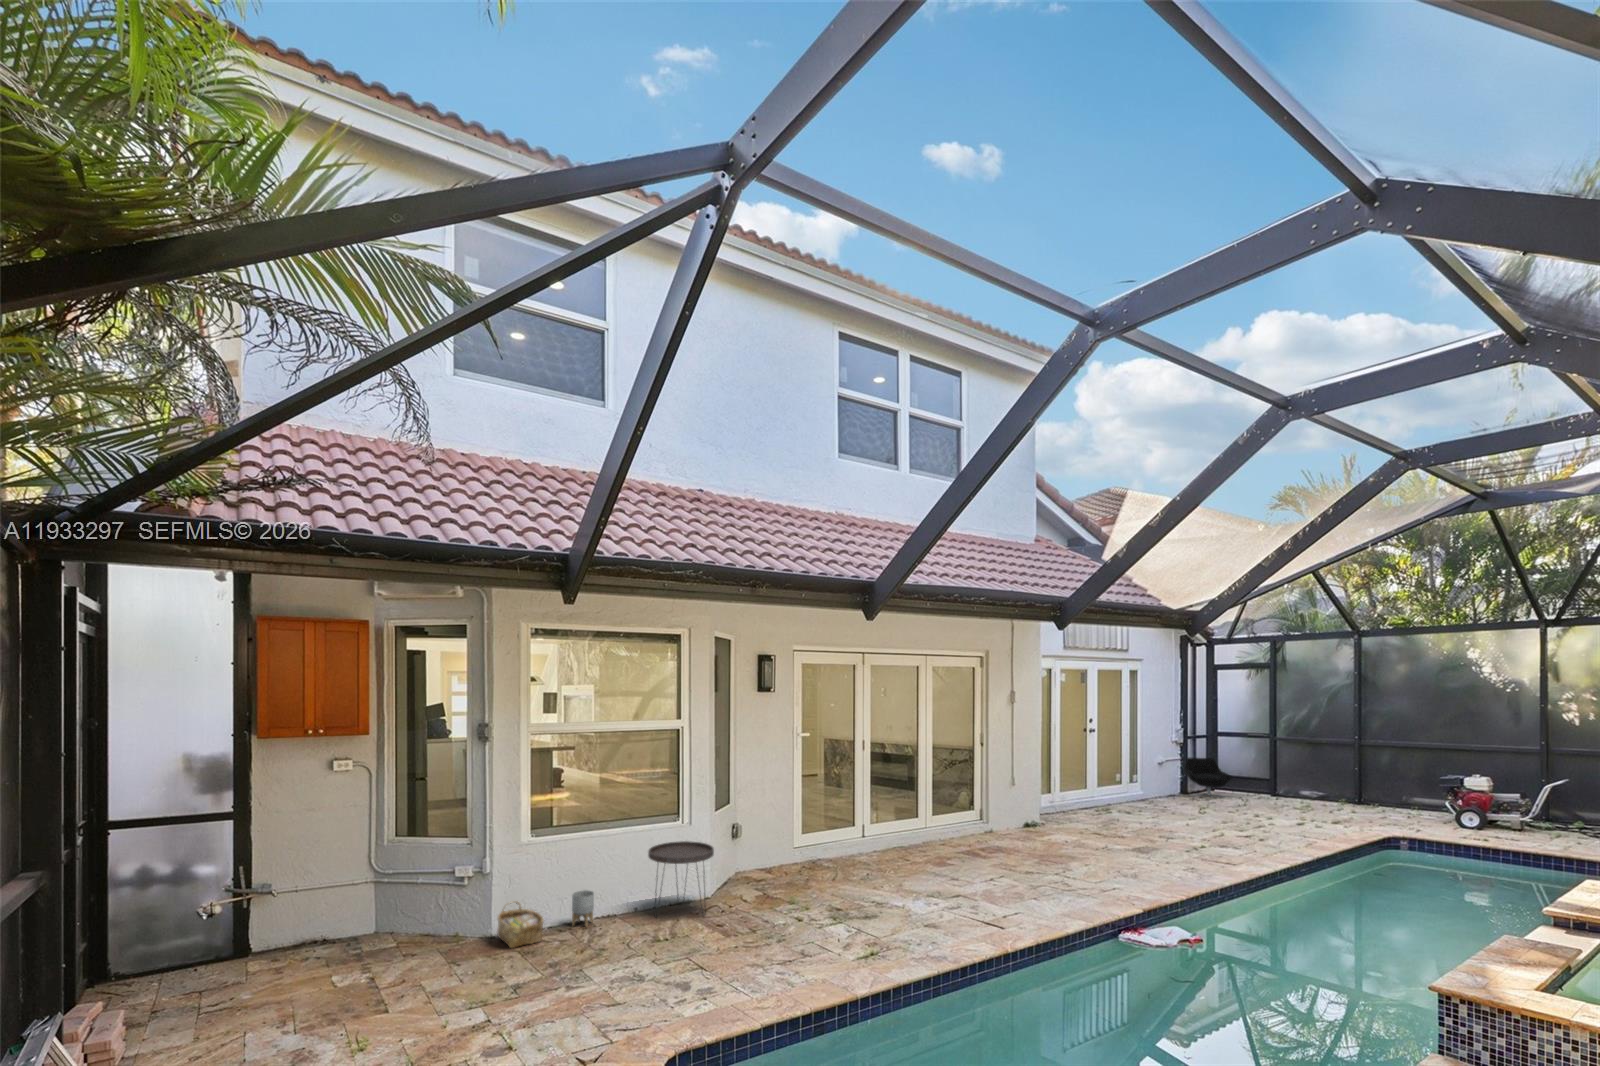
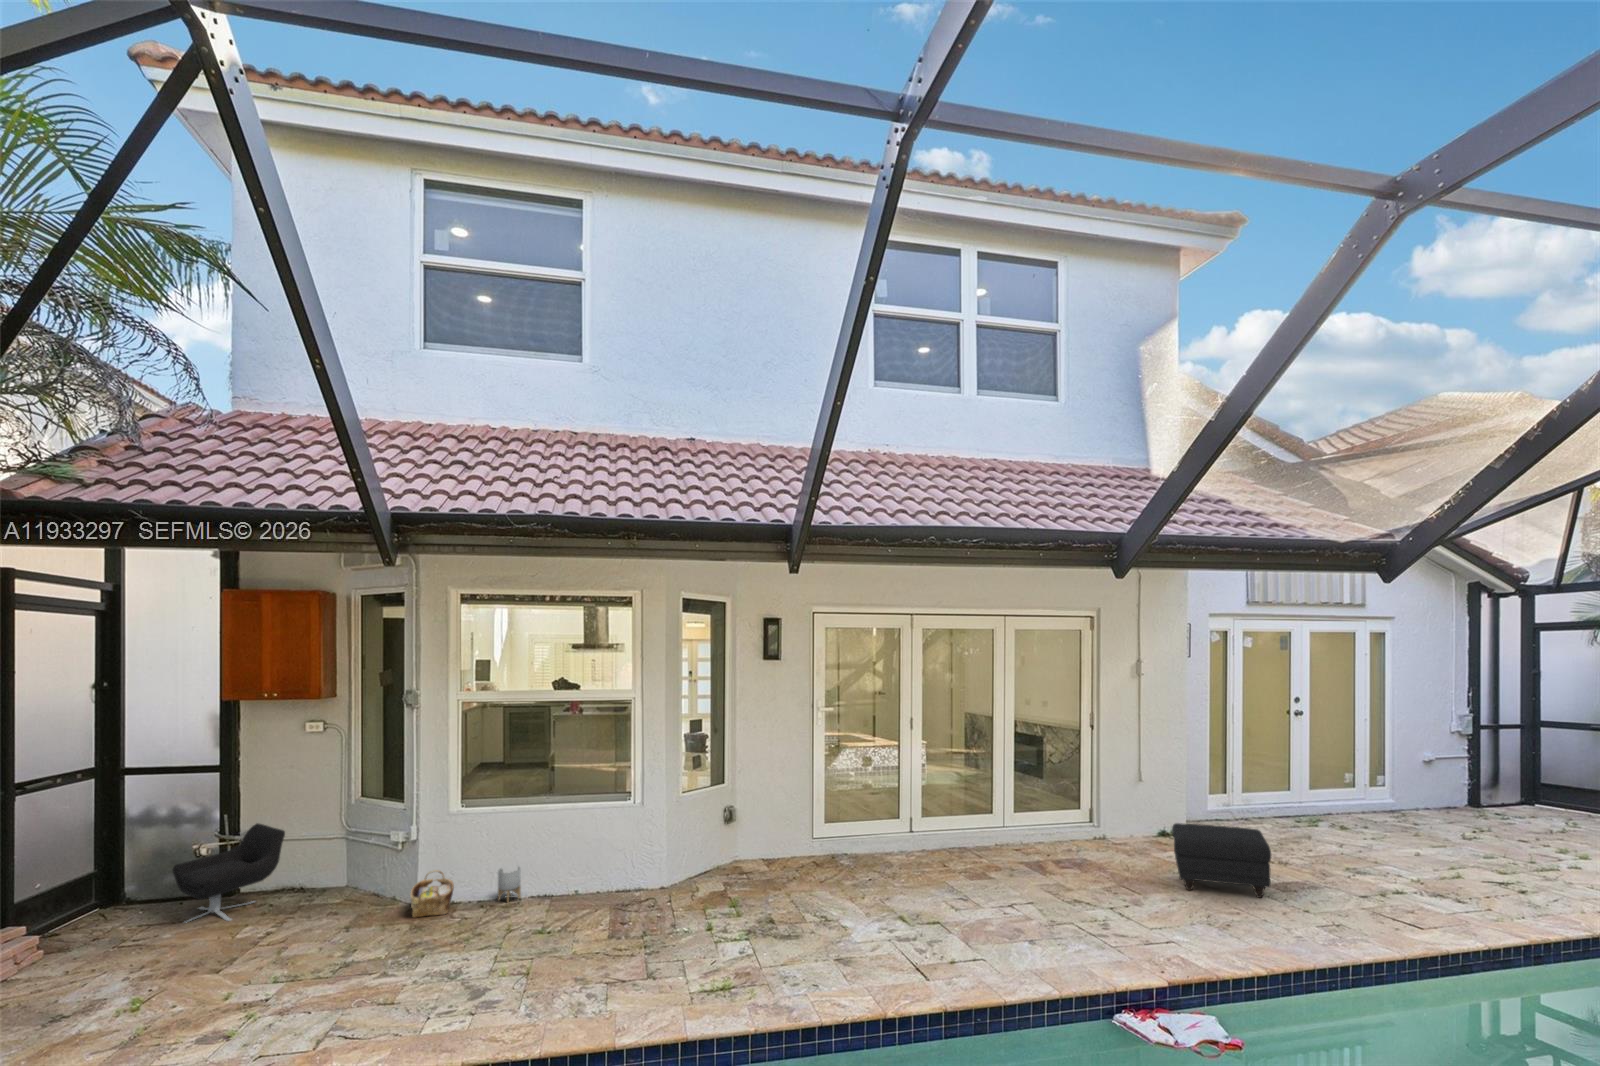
lounge chair: present [1184,758,1232,796] -> present [173,823,285,923]
ottoman: none [1072,810,1151,860] -> present [1172,823,1271,898]
side table: present [648,841,714,915] -> none [575,824,645,907]

